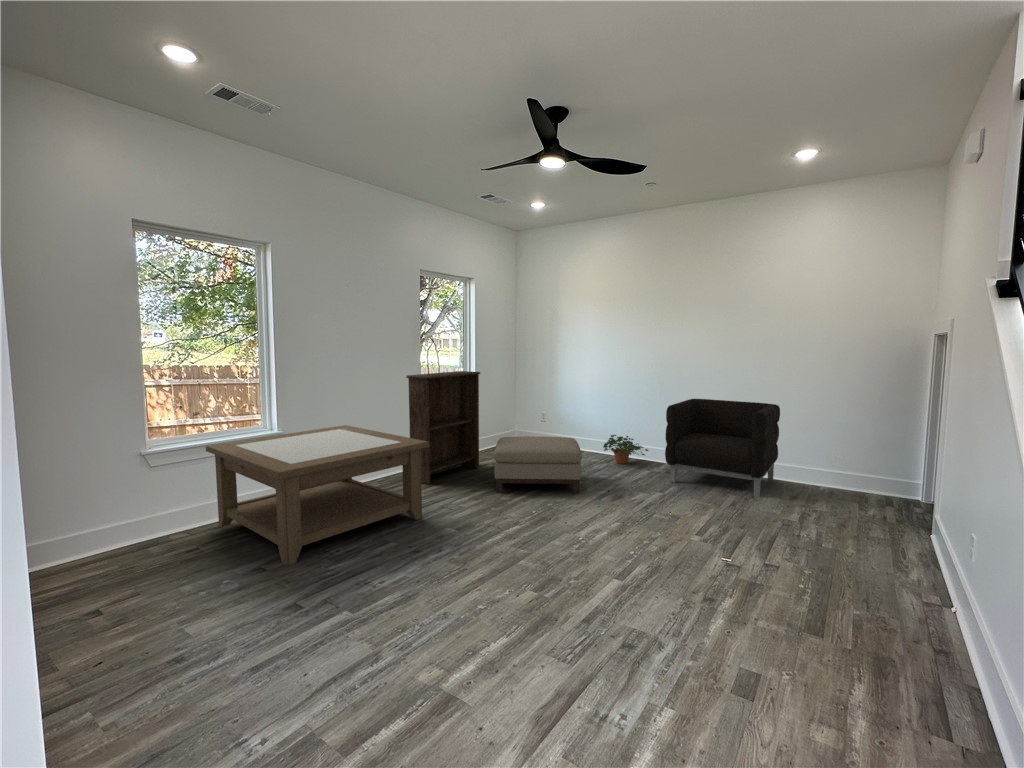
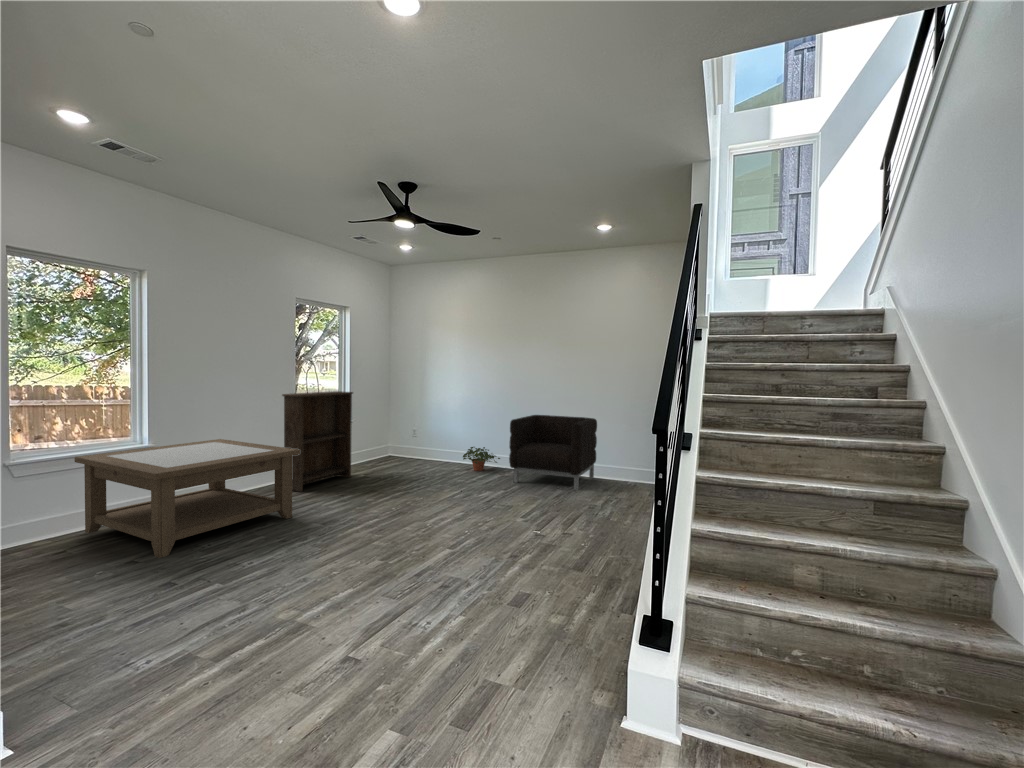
ottoman: present [494,436,582,494] -> none [361,448,439,496]

